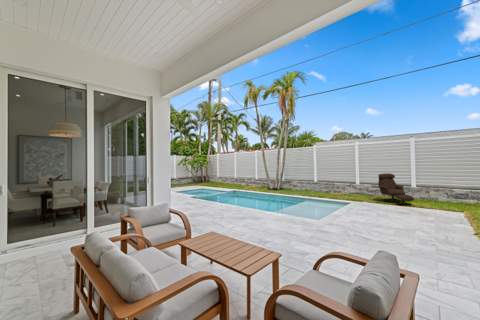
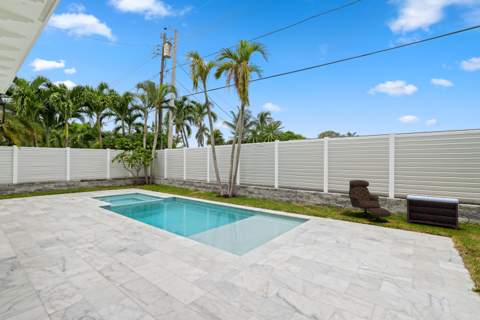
bench: none [426,184,470,209] -> present [406,195,460,229]

